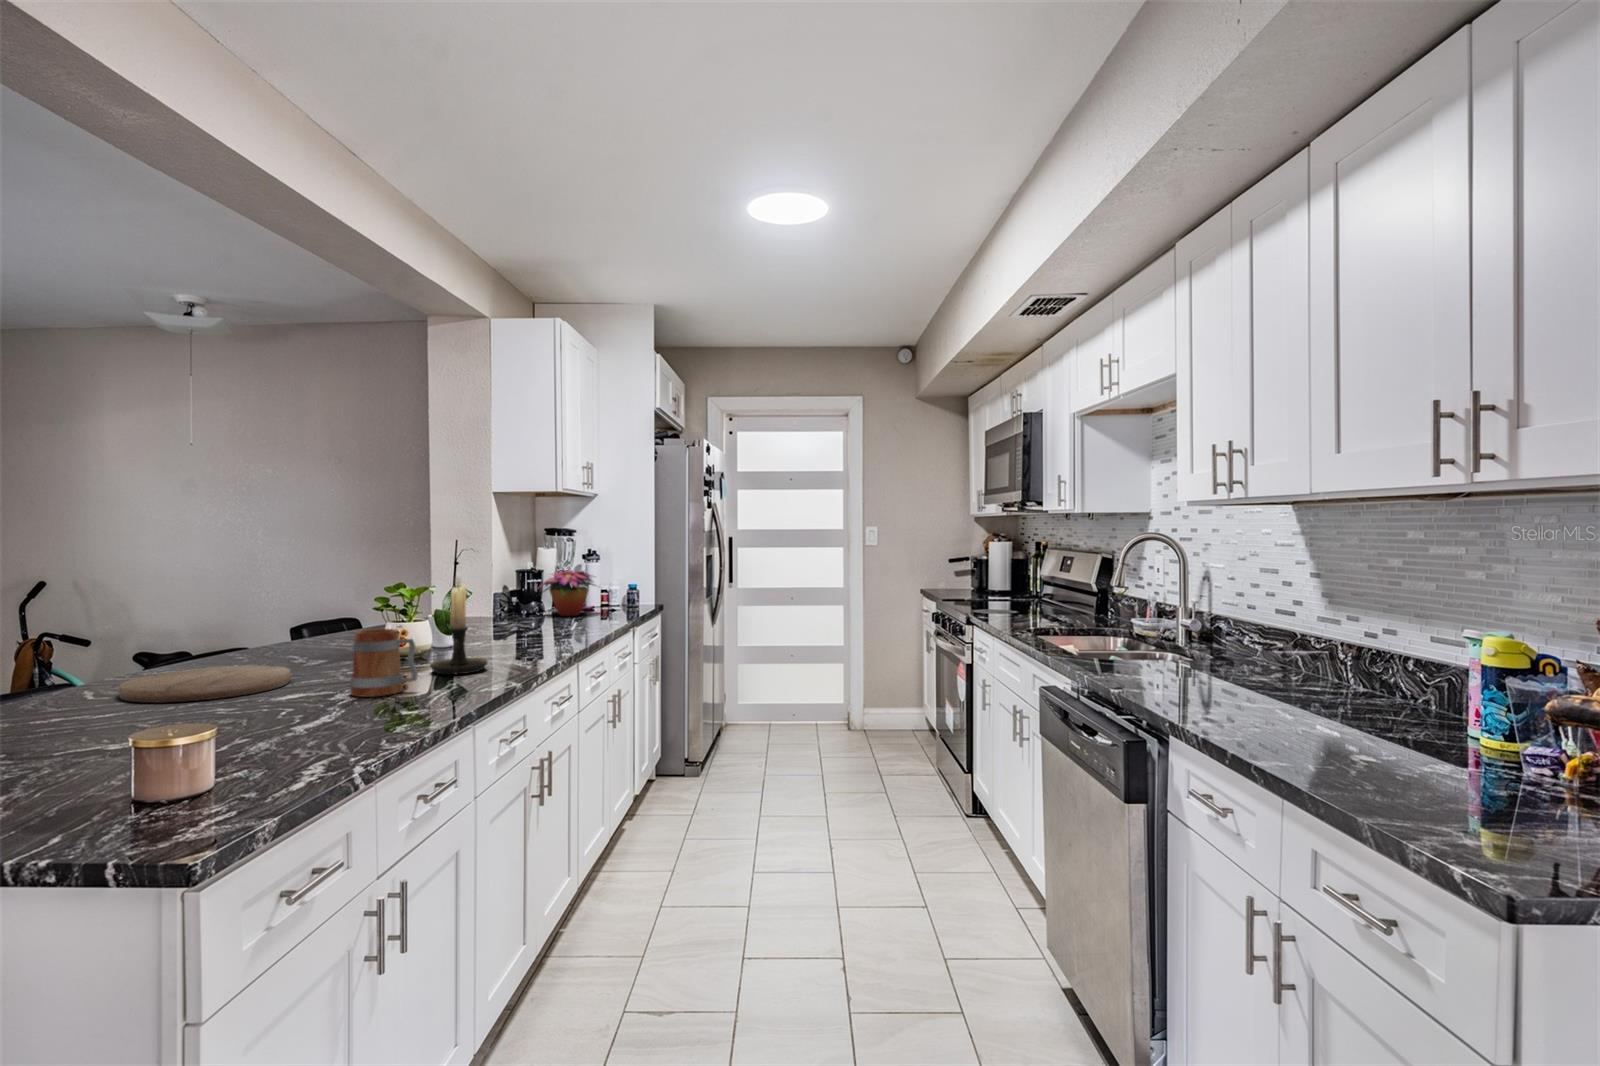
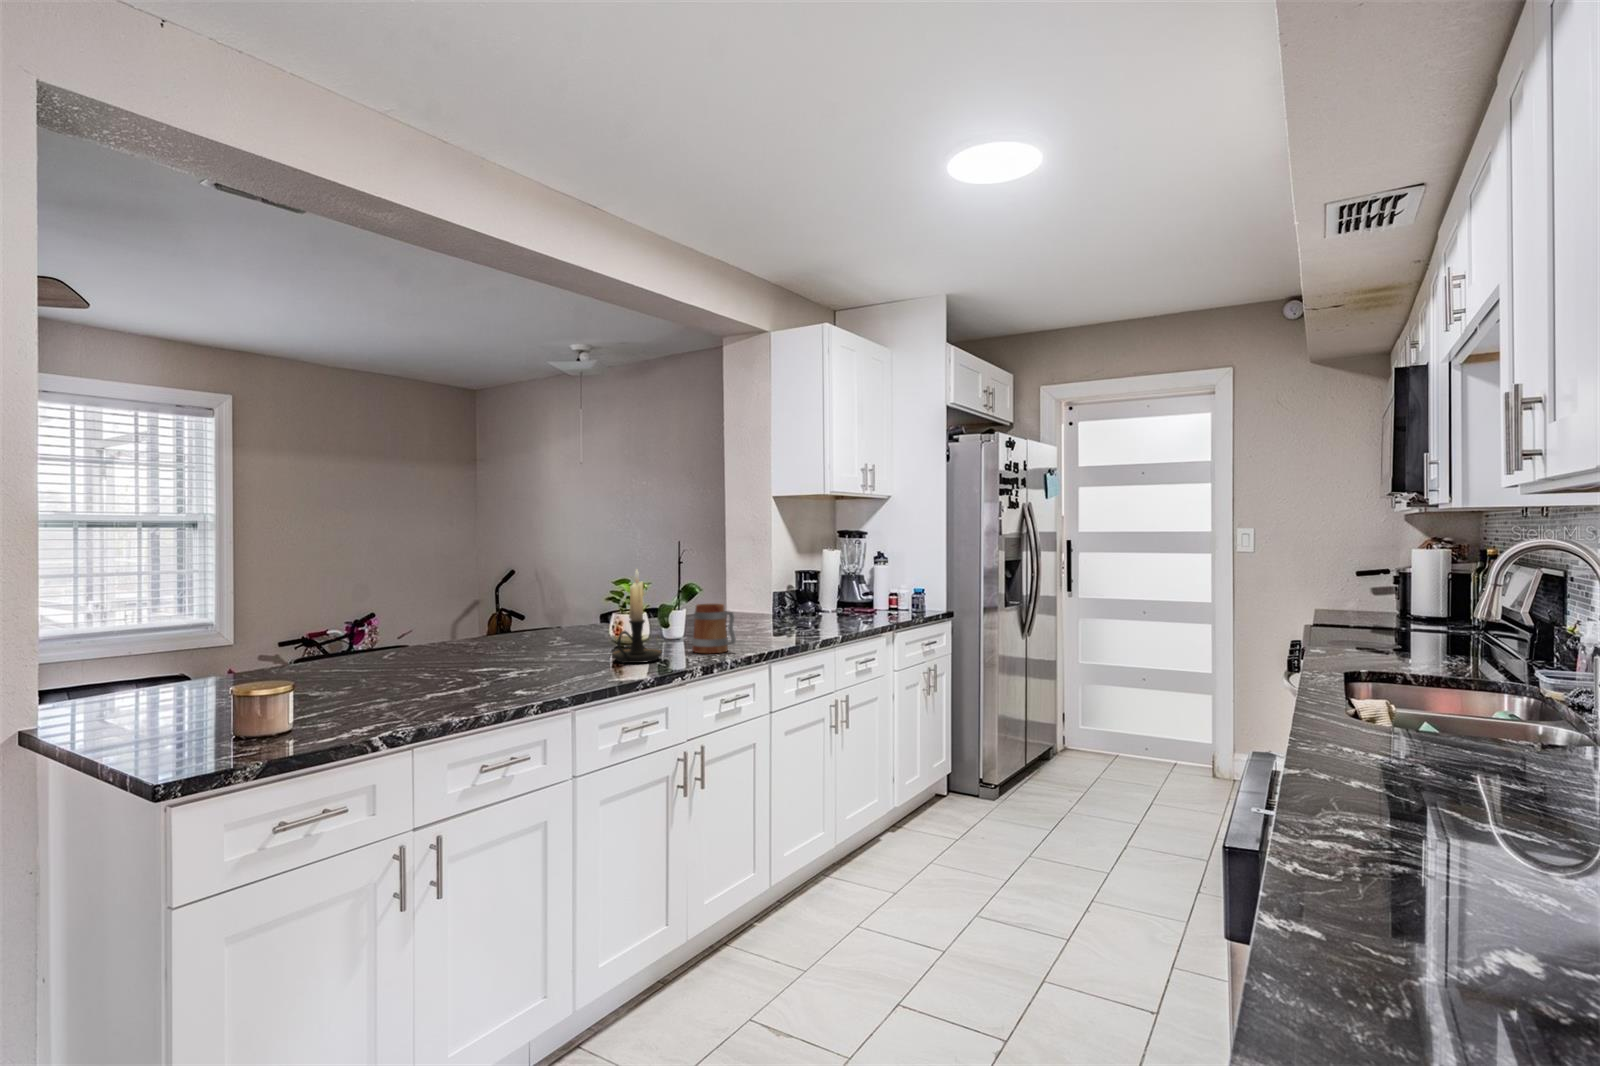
flower arrangement: present [539,570,595,616] -> none [807,570,877,617]
mug: present [350,629,418,697] -> present [692,604,736,653]
cutting board: present [119,665,291,703] -> none [398,641,519,665]

